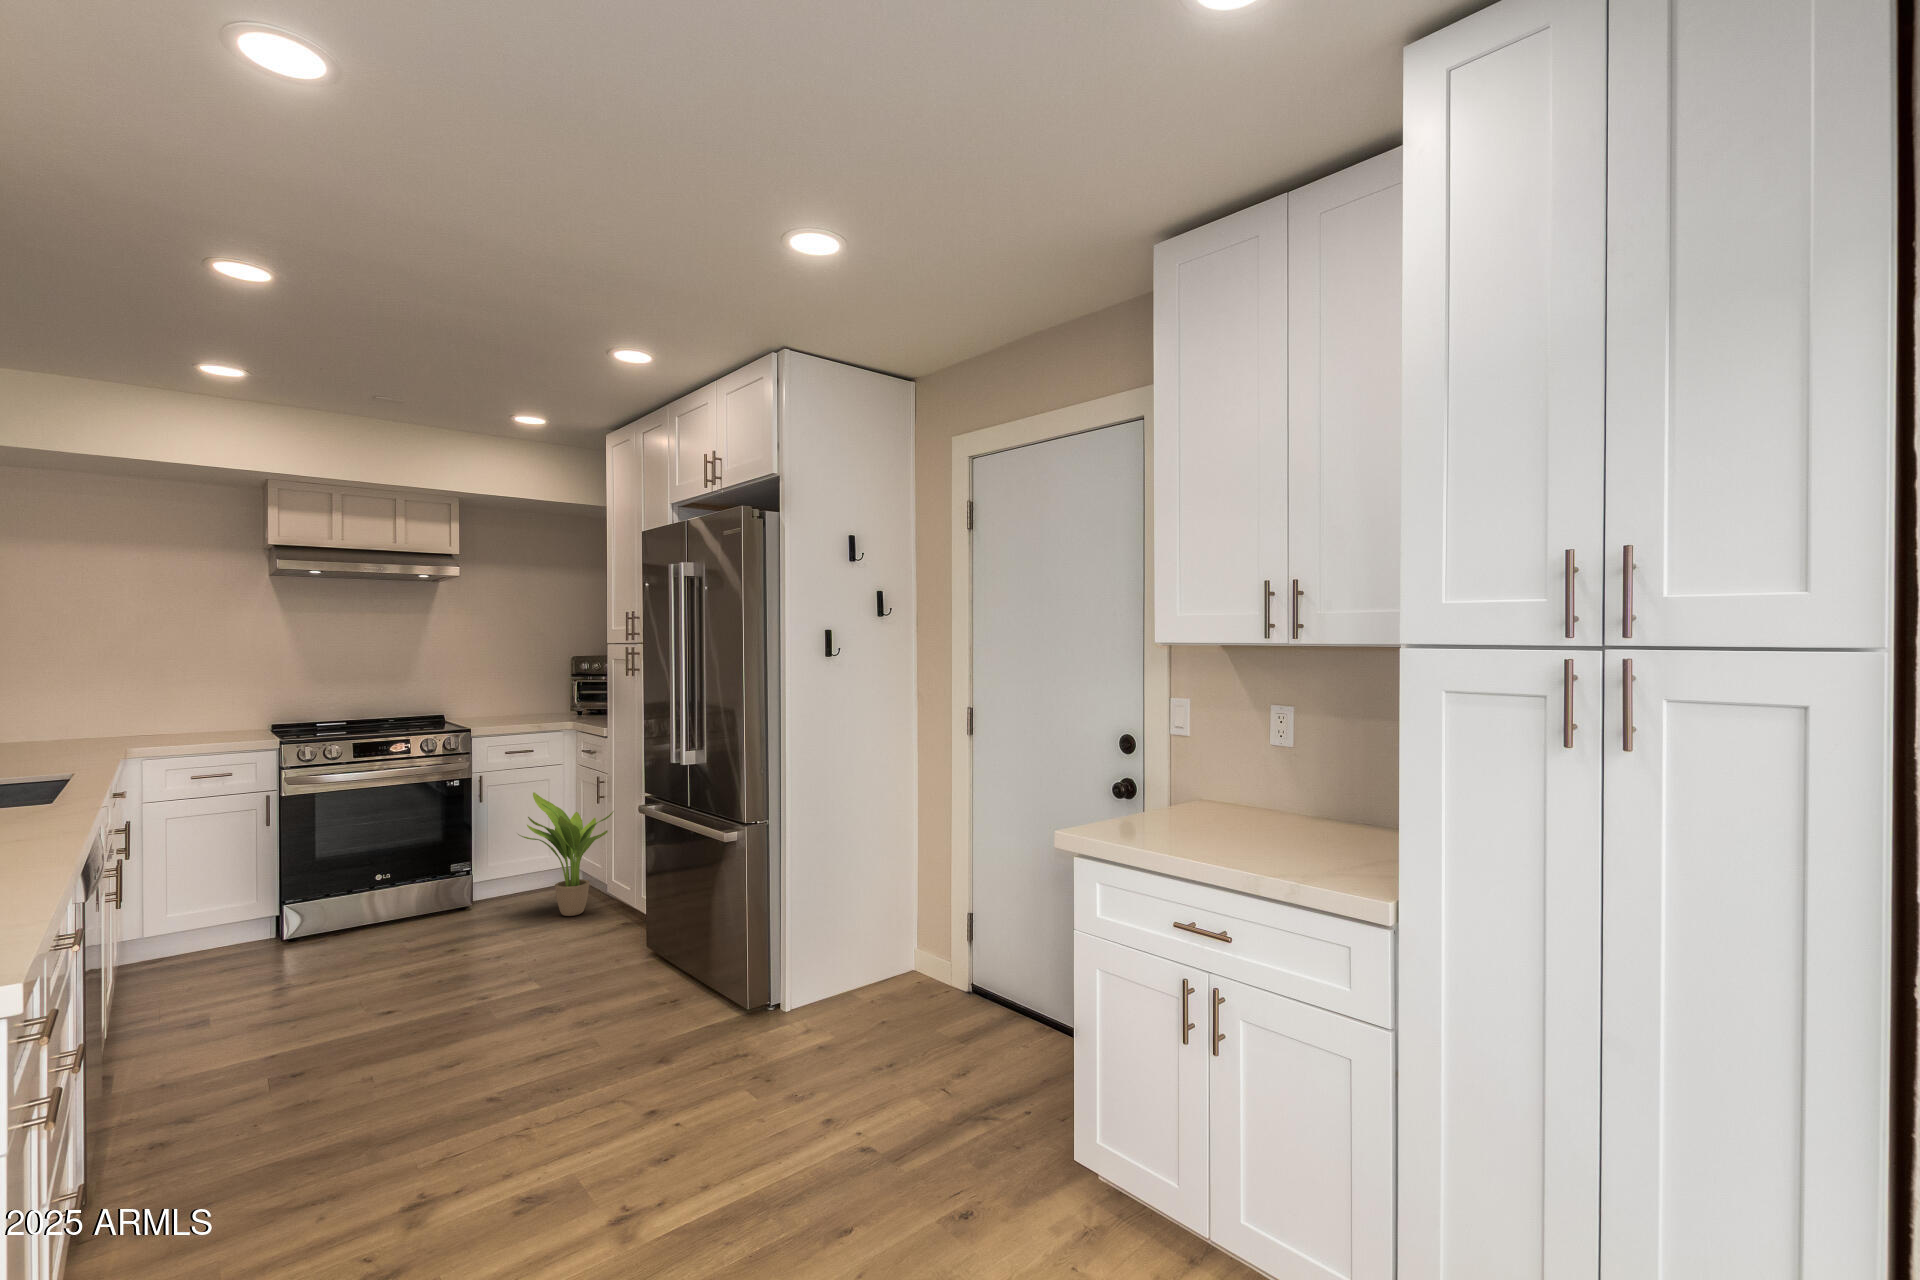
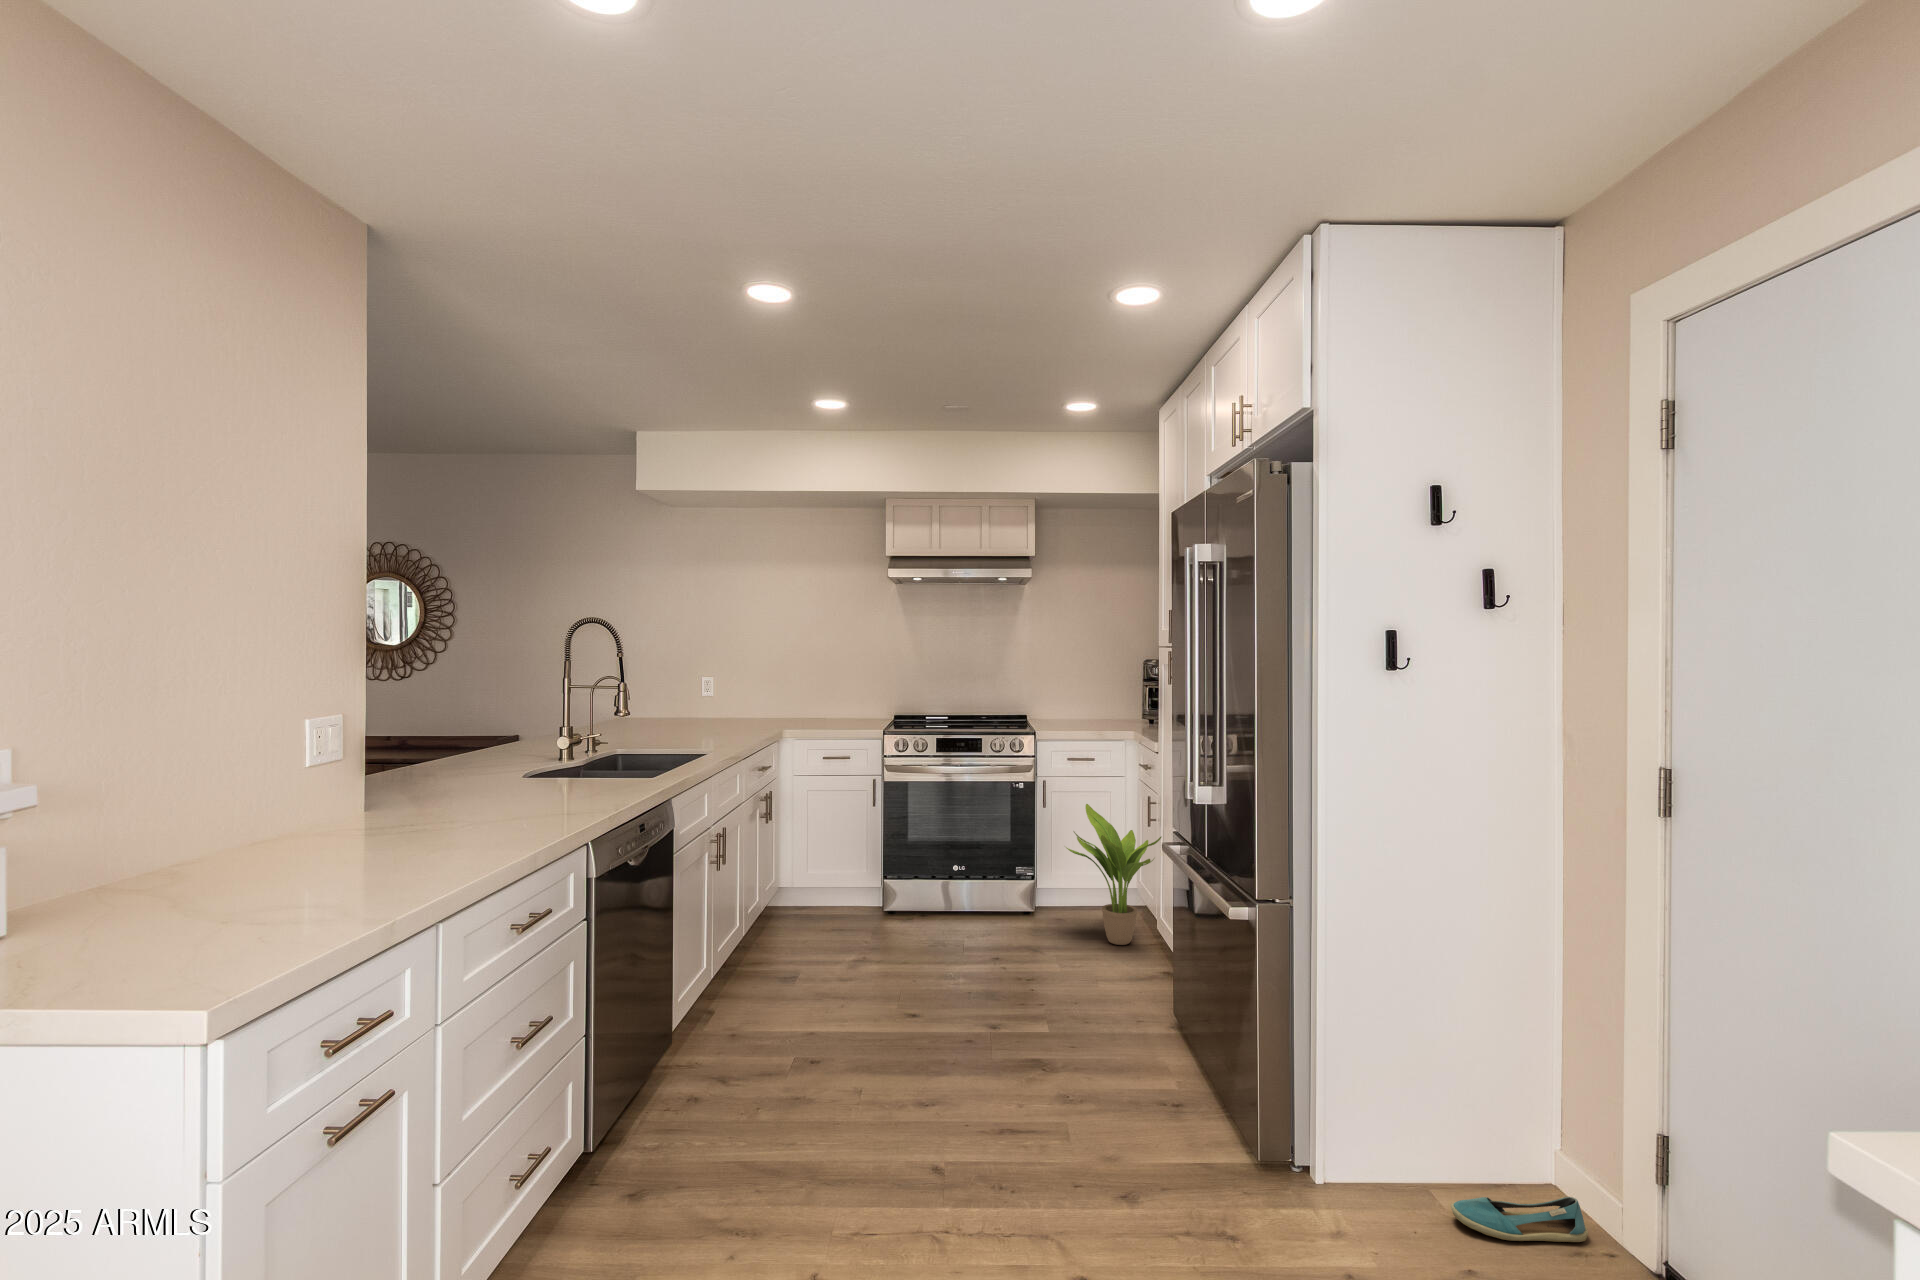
shoe: none [867,969,936,1003] -> present [1451,1197,1588,1242]

